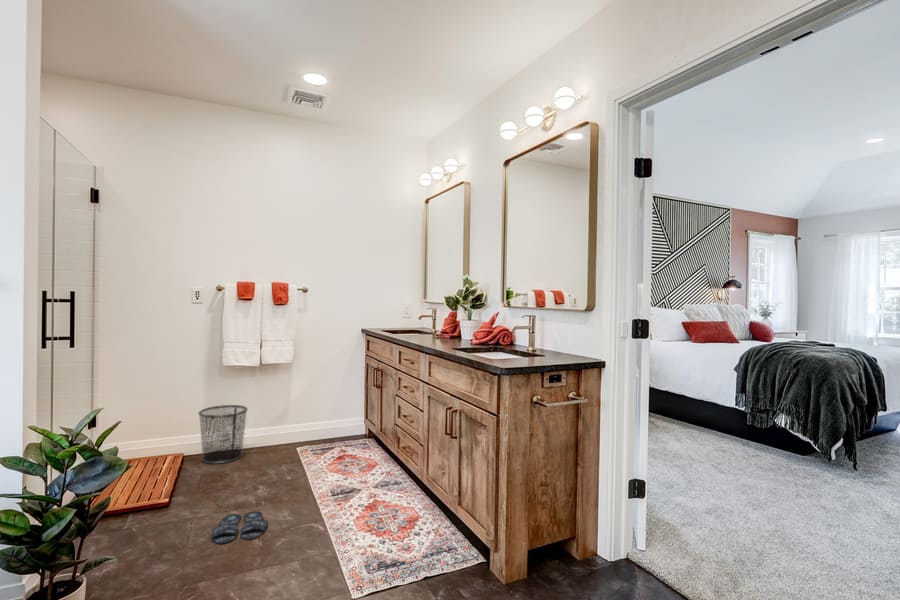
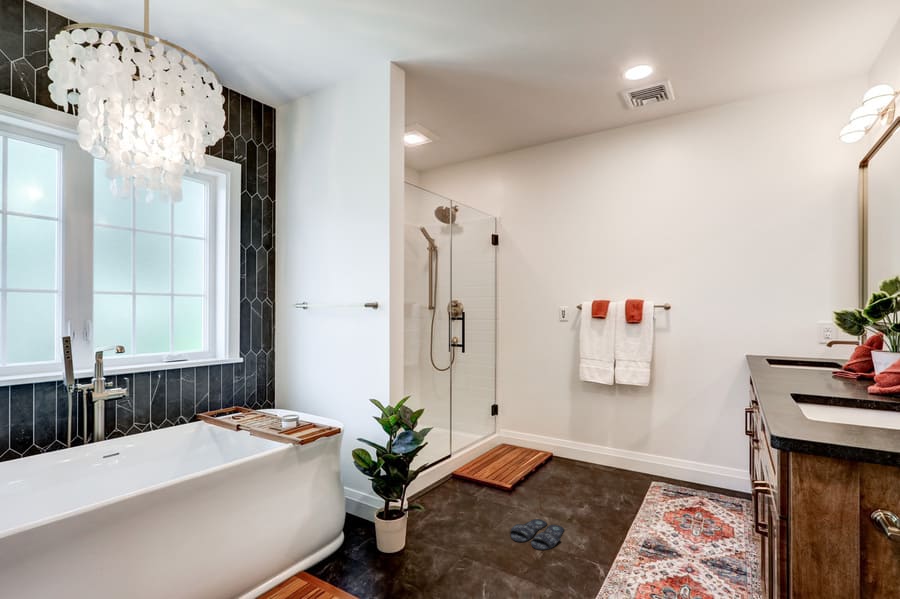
waste bin: present [199,405,247,464] -> none [558,417,602,474]

